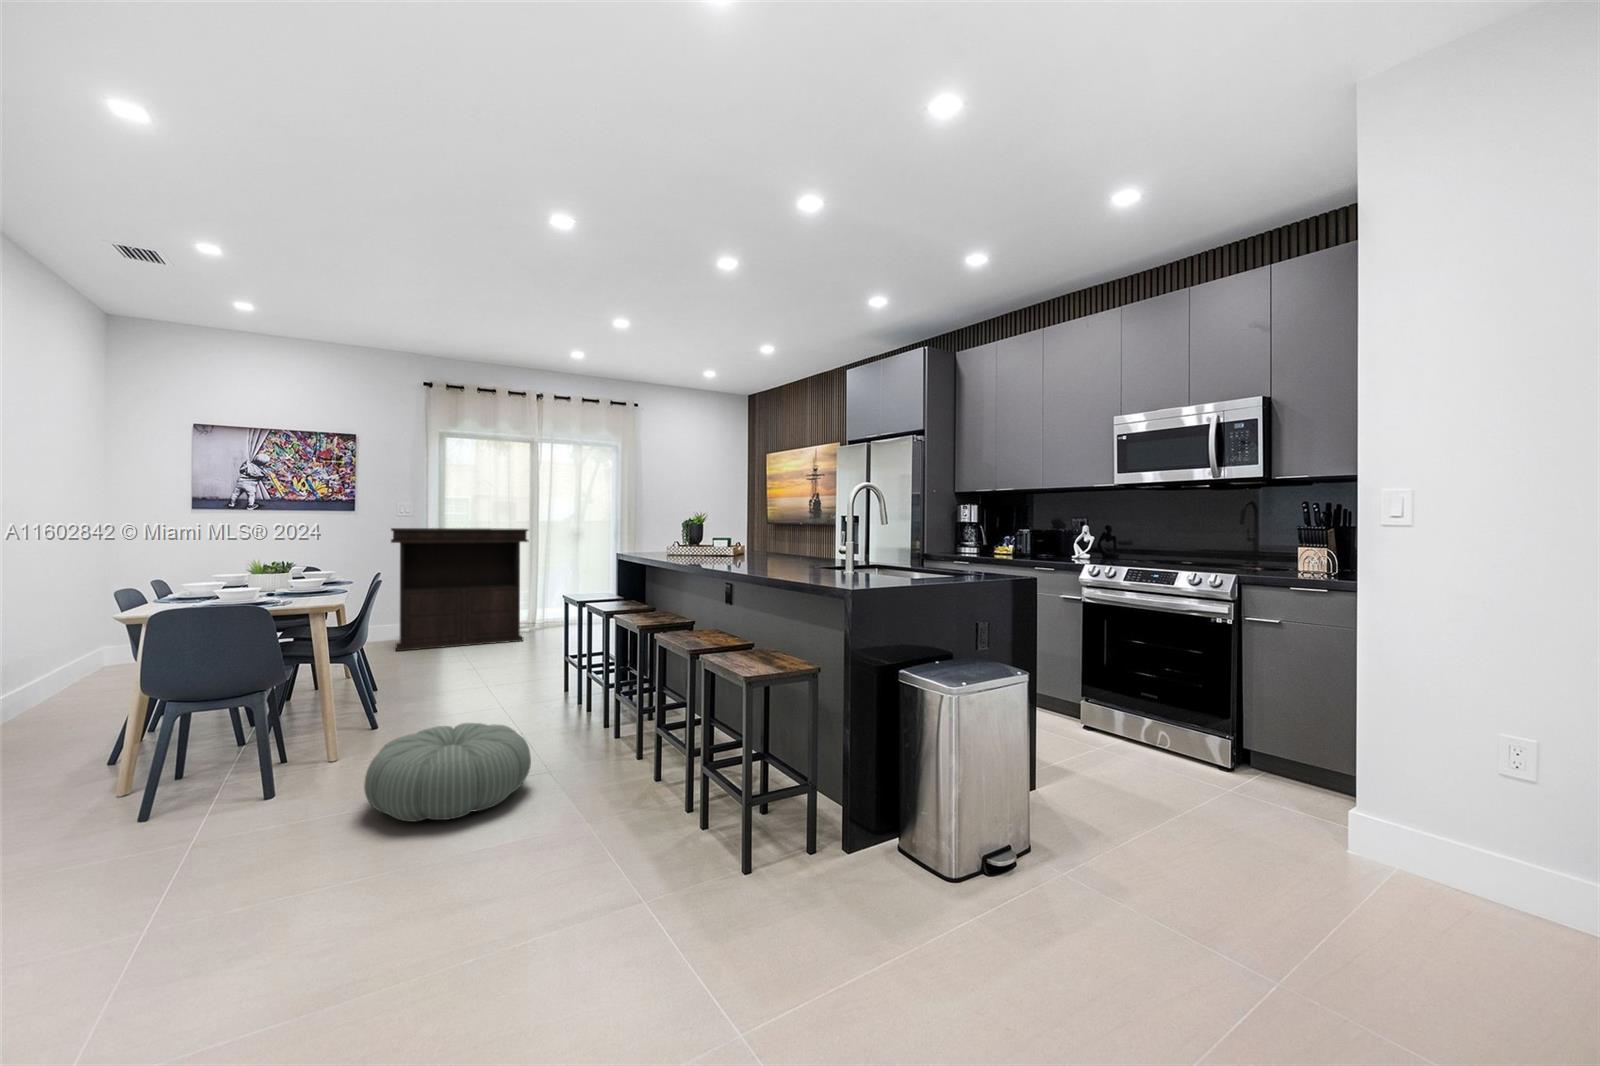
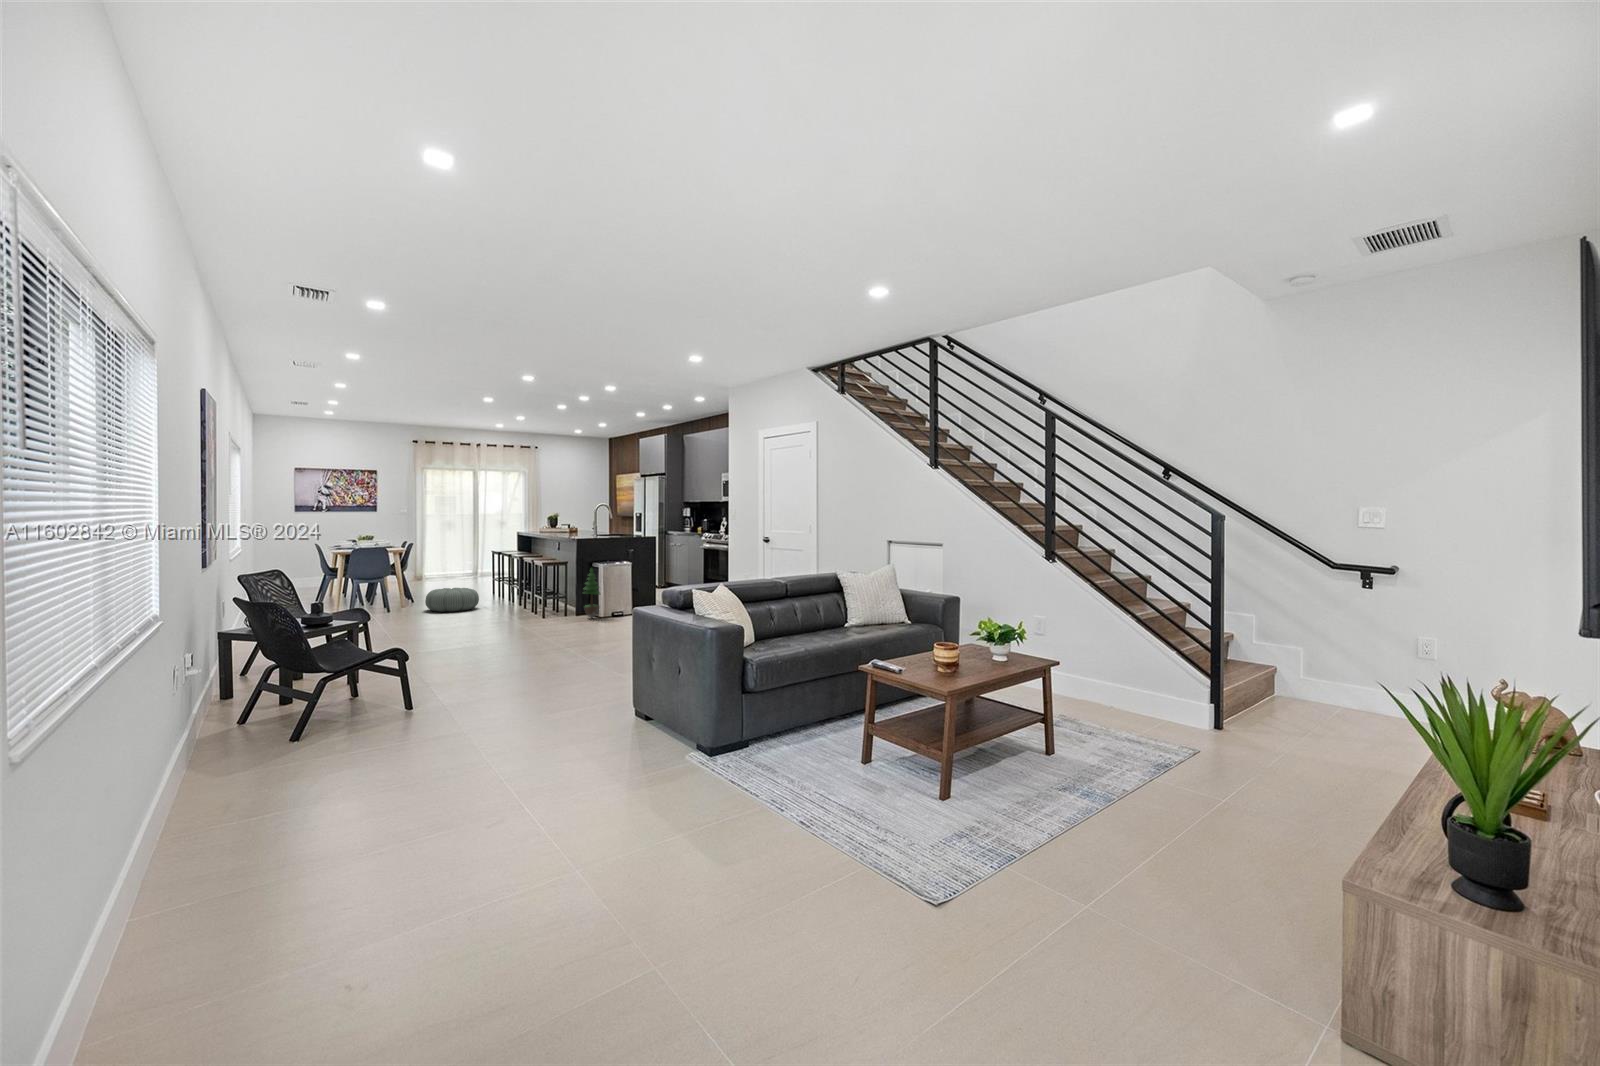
console table: present [391,528,529,651] -> none [399,521,474,585]
potted tree: none [914,712,988,911] -> present [583,568,600,618]

